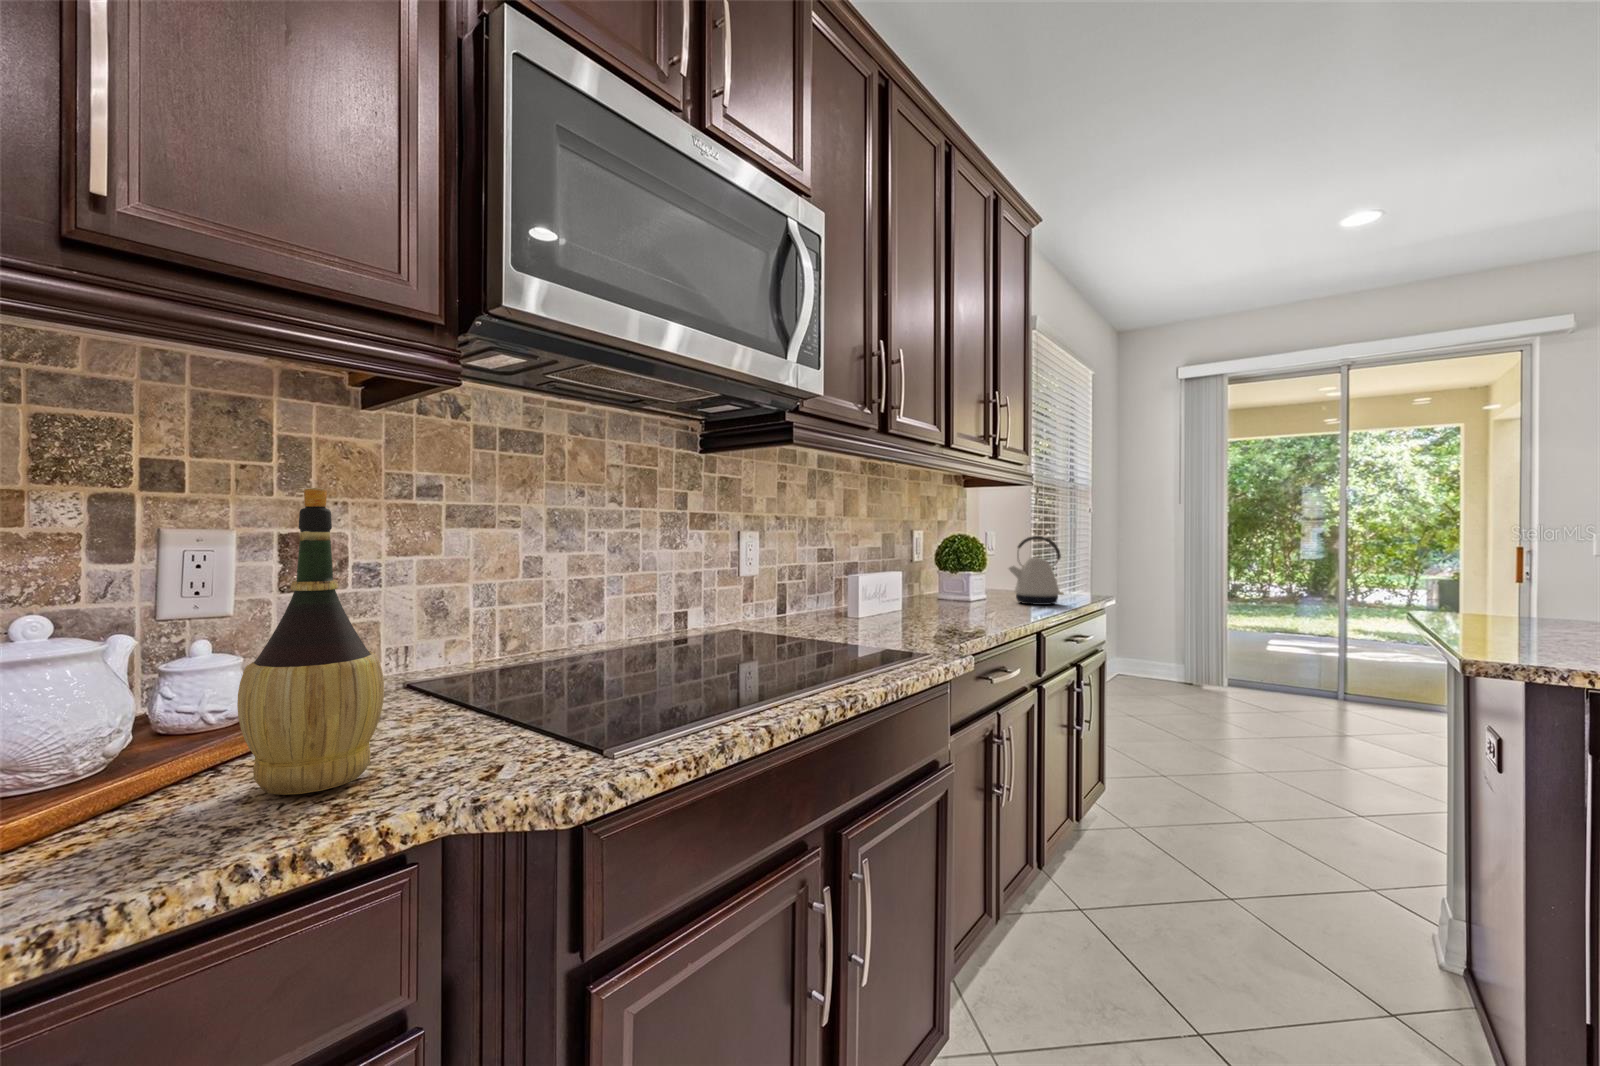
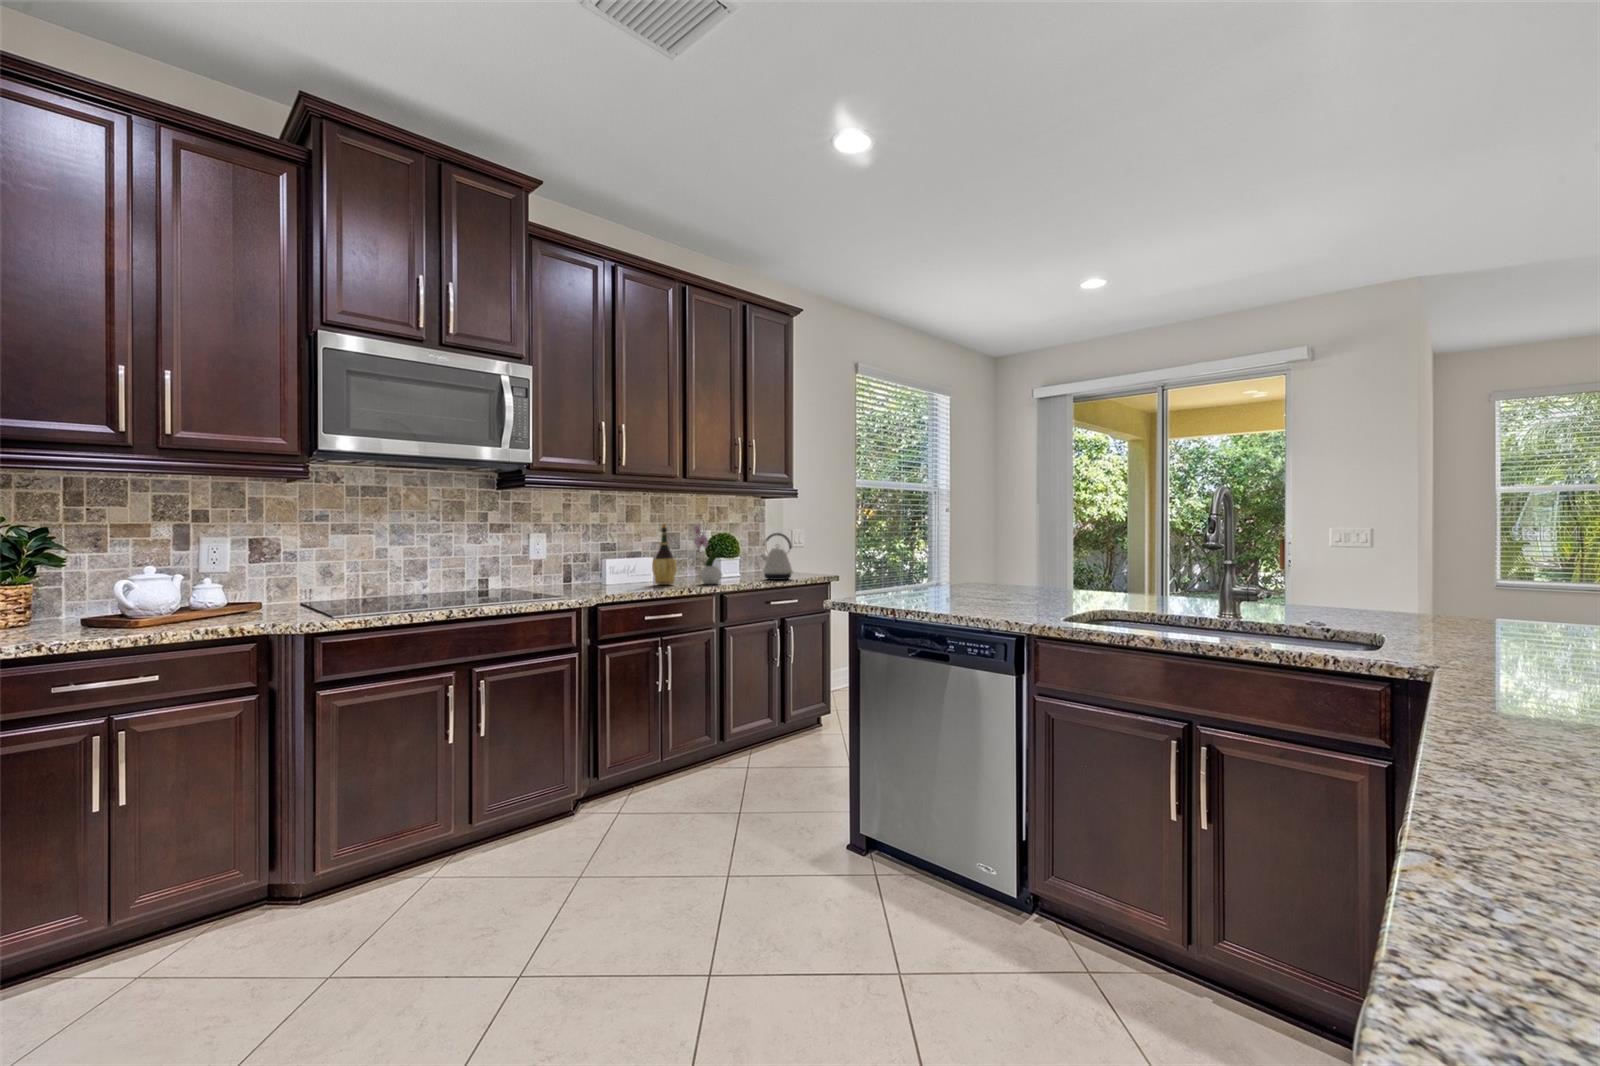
wine bottle: present [237,488,384,795] -> present [652,524,677,585]
flower arrangement: none [961,505,1013,615] -> present [694,515,722,584]

